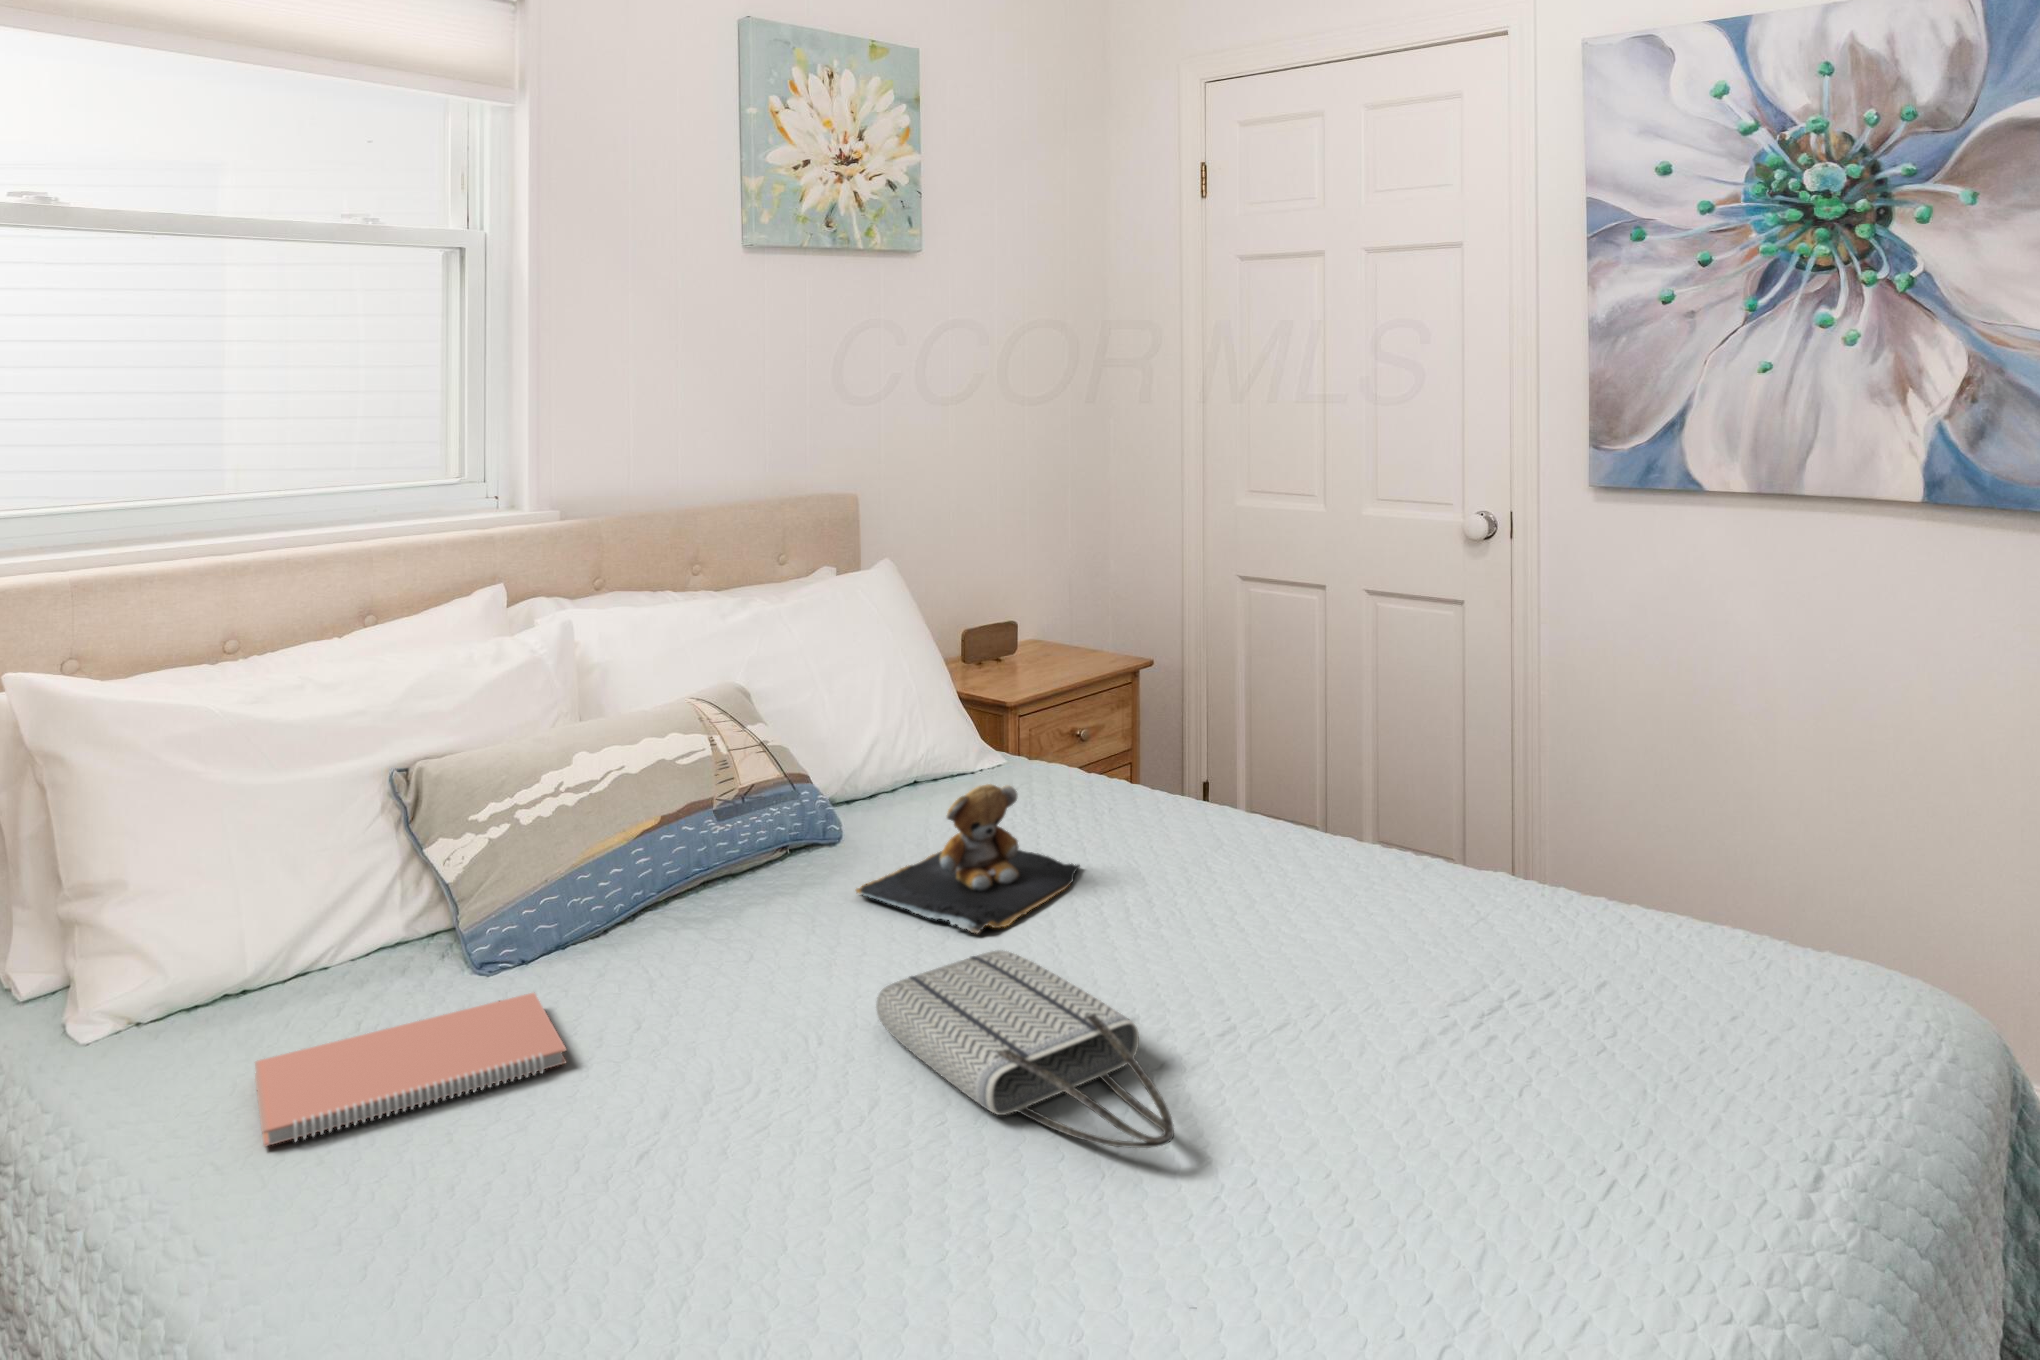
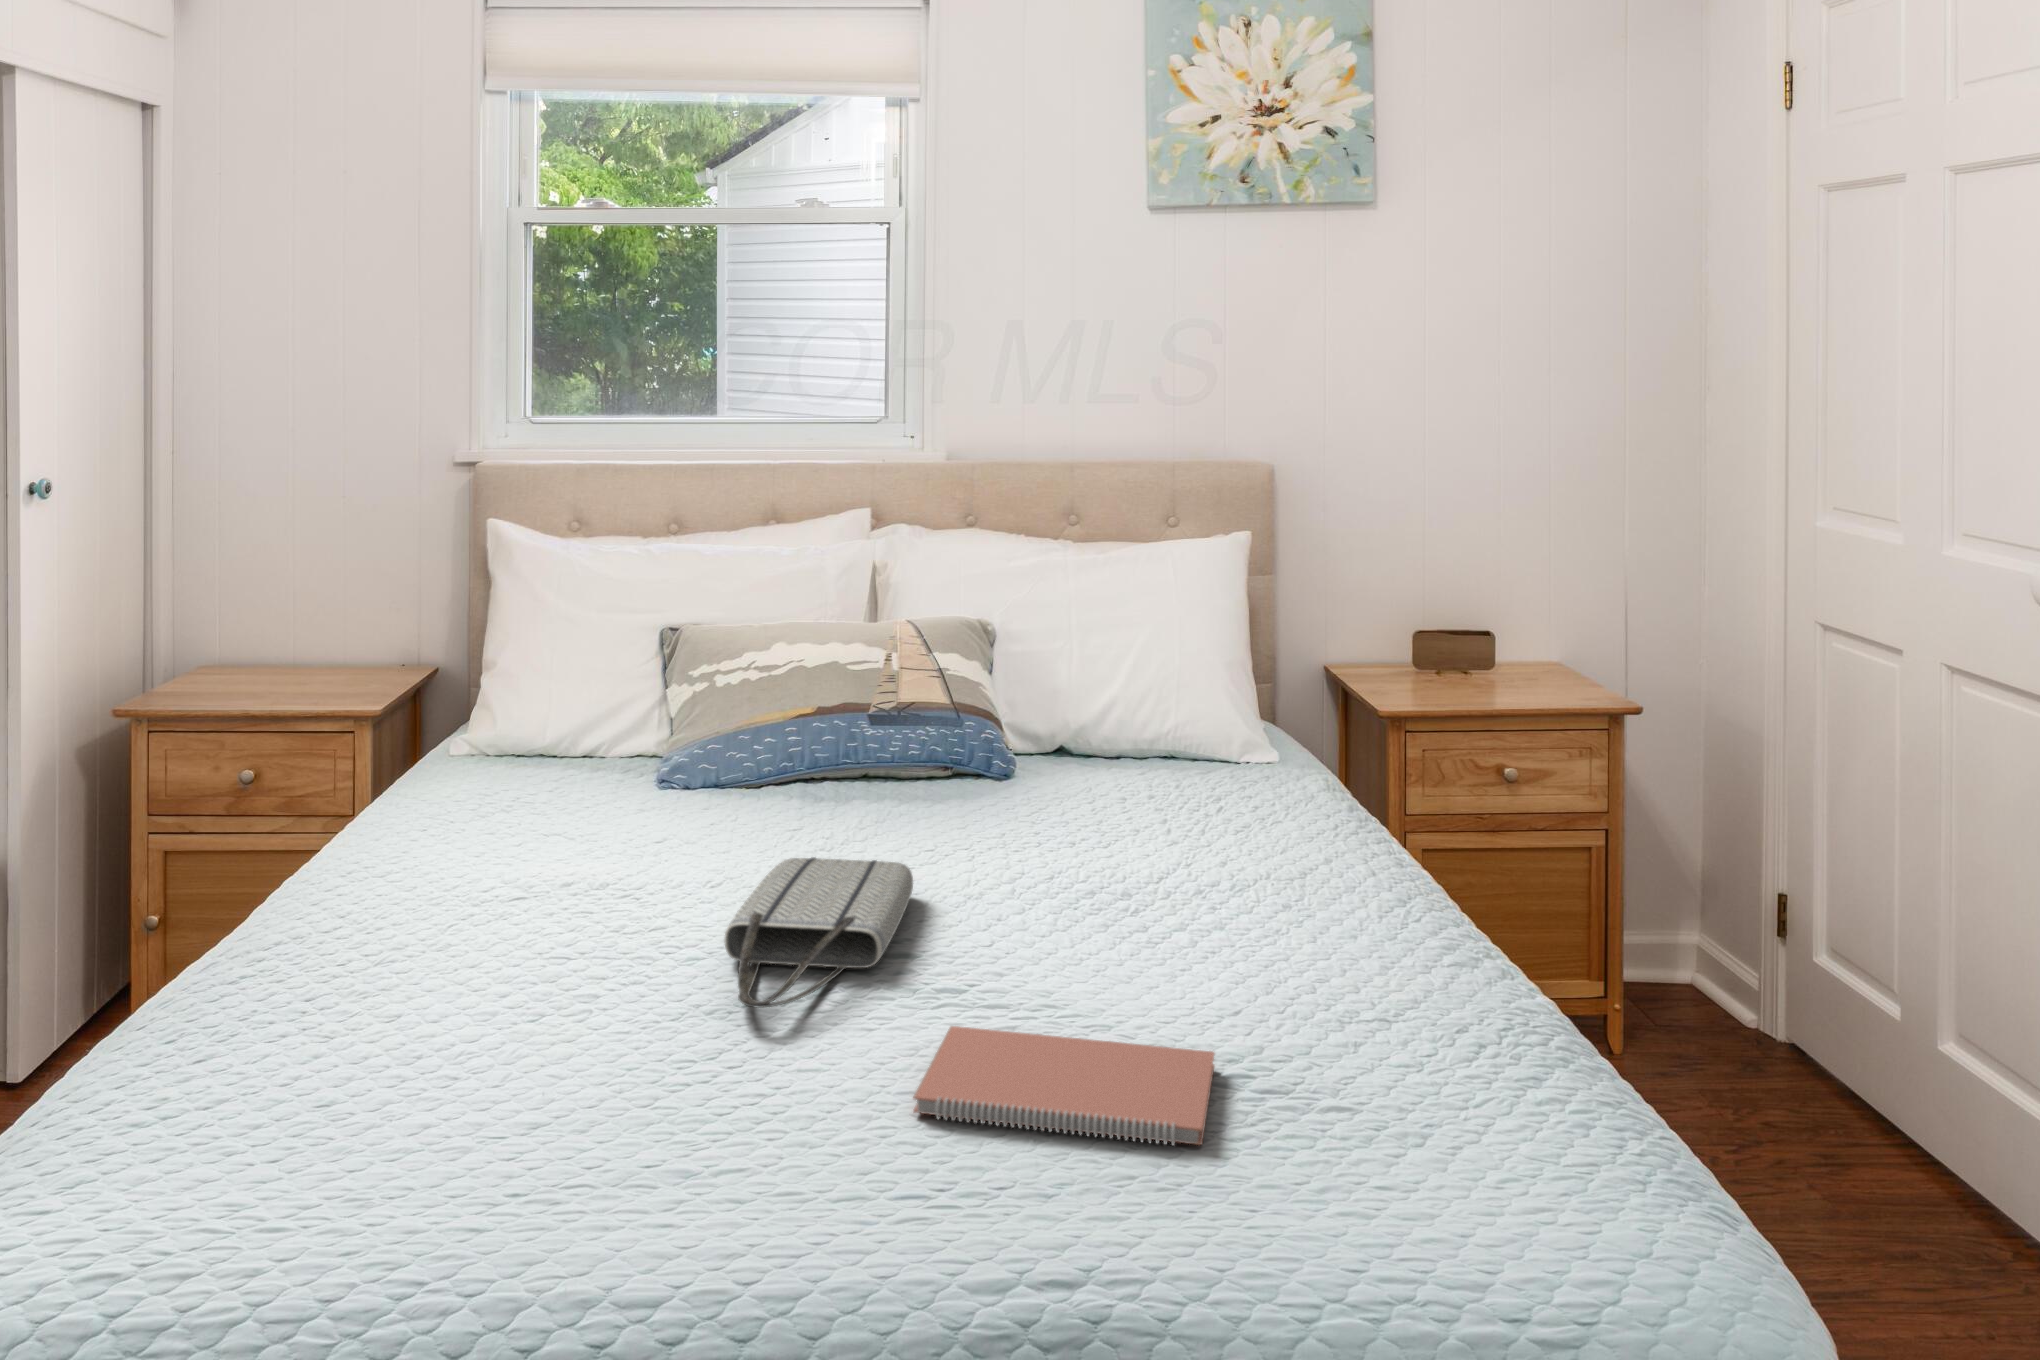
teddy bear: present [856,784,1080,933] -> none [936,736,1138,863]
notebook: present [255,993,566,1146] -> present [913,1026,1215,1146]

